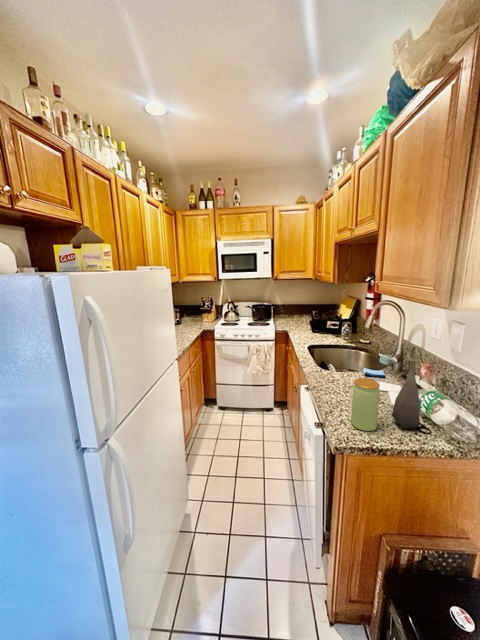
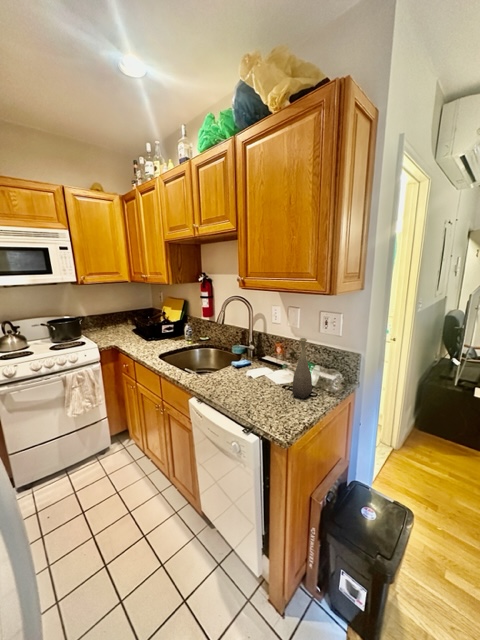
jar: present [351,378,380,431] -> none [270,366,293,415]

